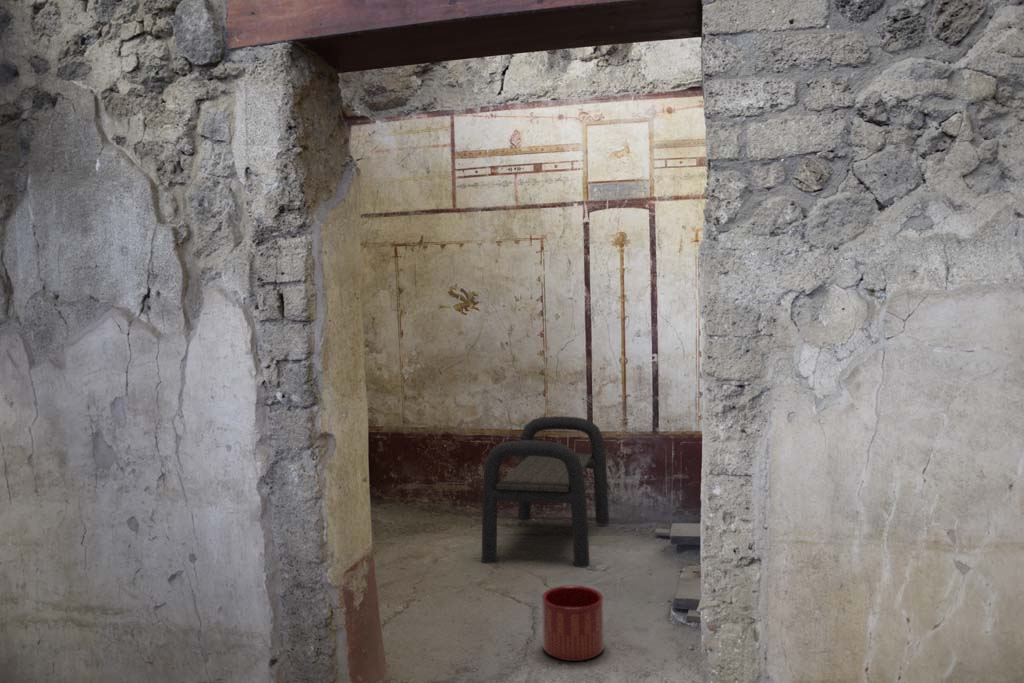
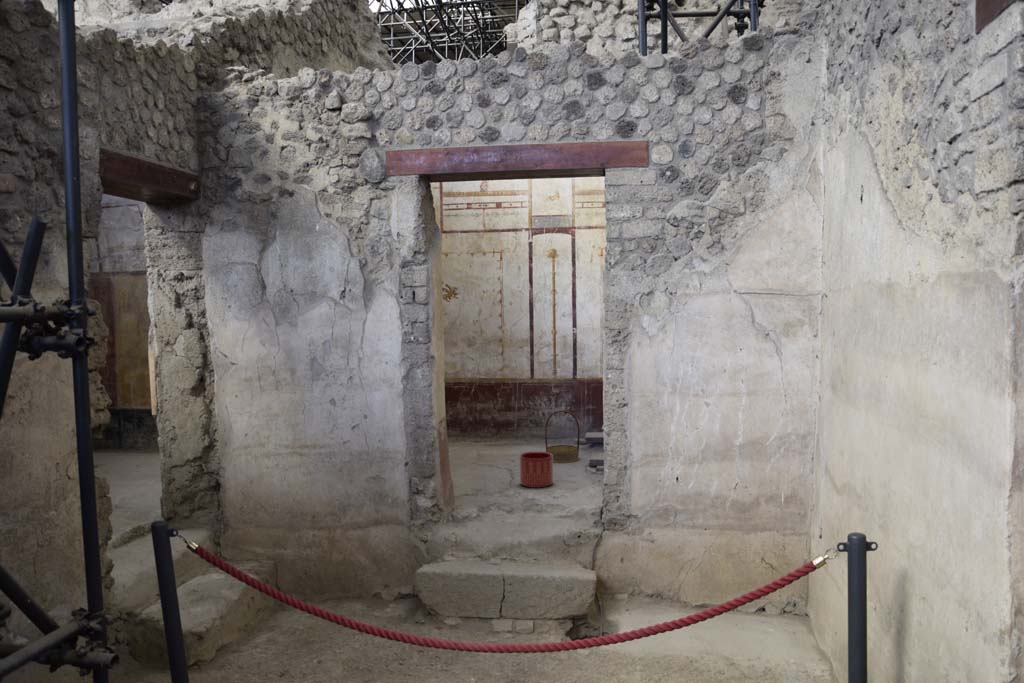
bench: present [482,416,609,567] -> none [470,369,545,458]
basket: none [600,496,659,588] -> present [545,410,580,463]

